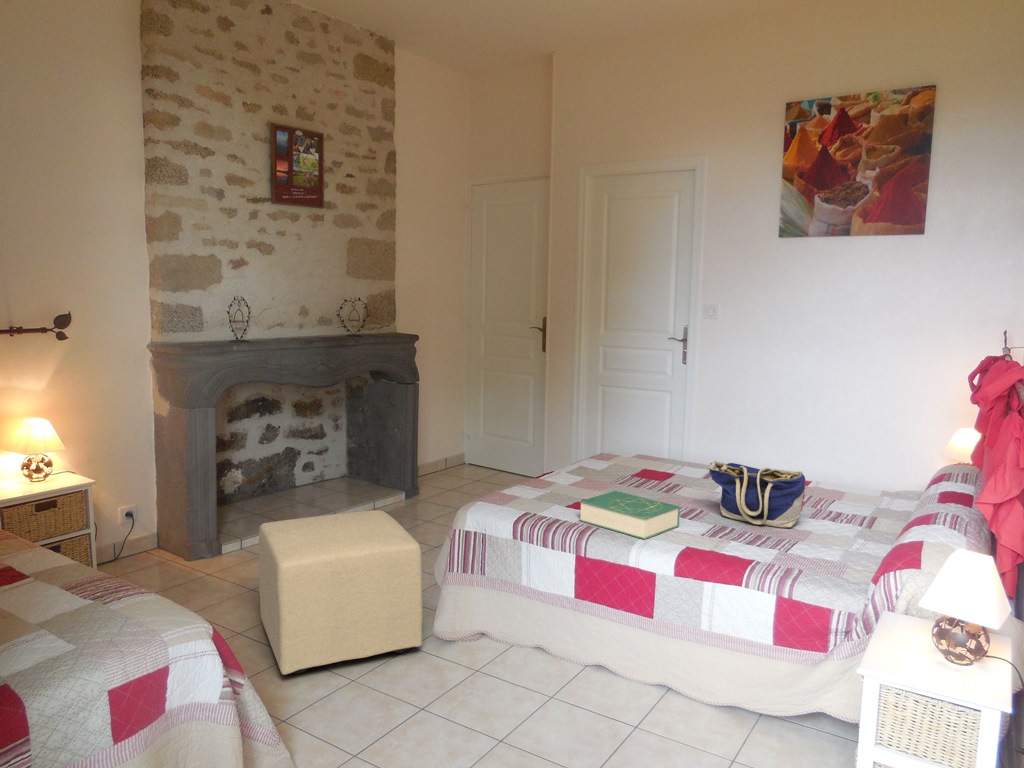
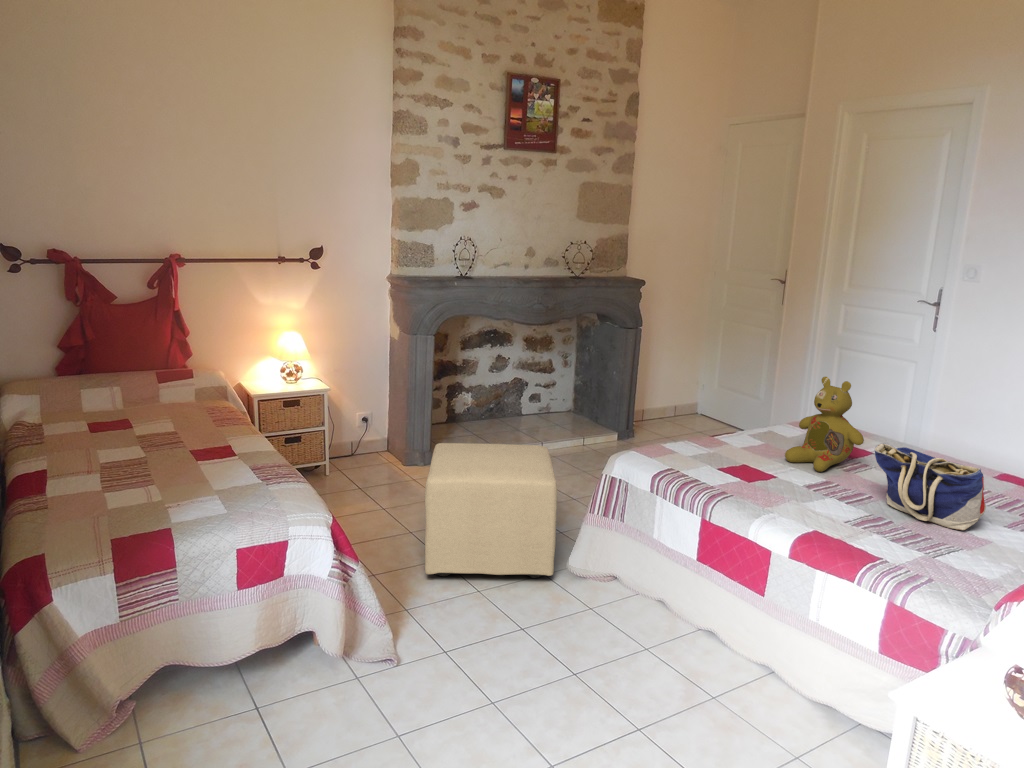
stuffed bear: none [616,409,681,496] -> present [785,377,864,472]
book: present [579,491,680,539] -> none [718,460,827,514]

